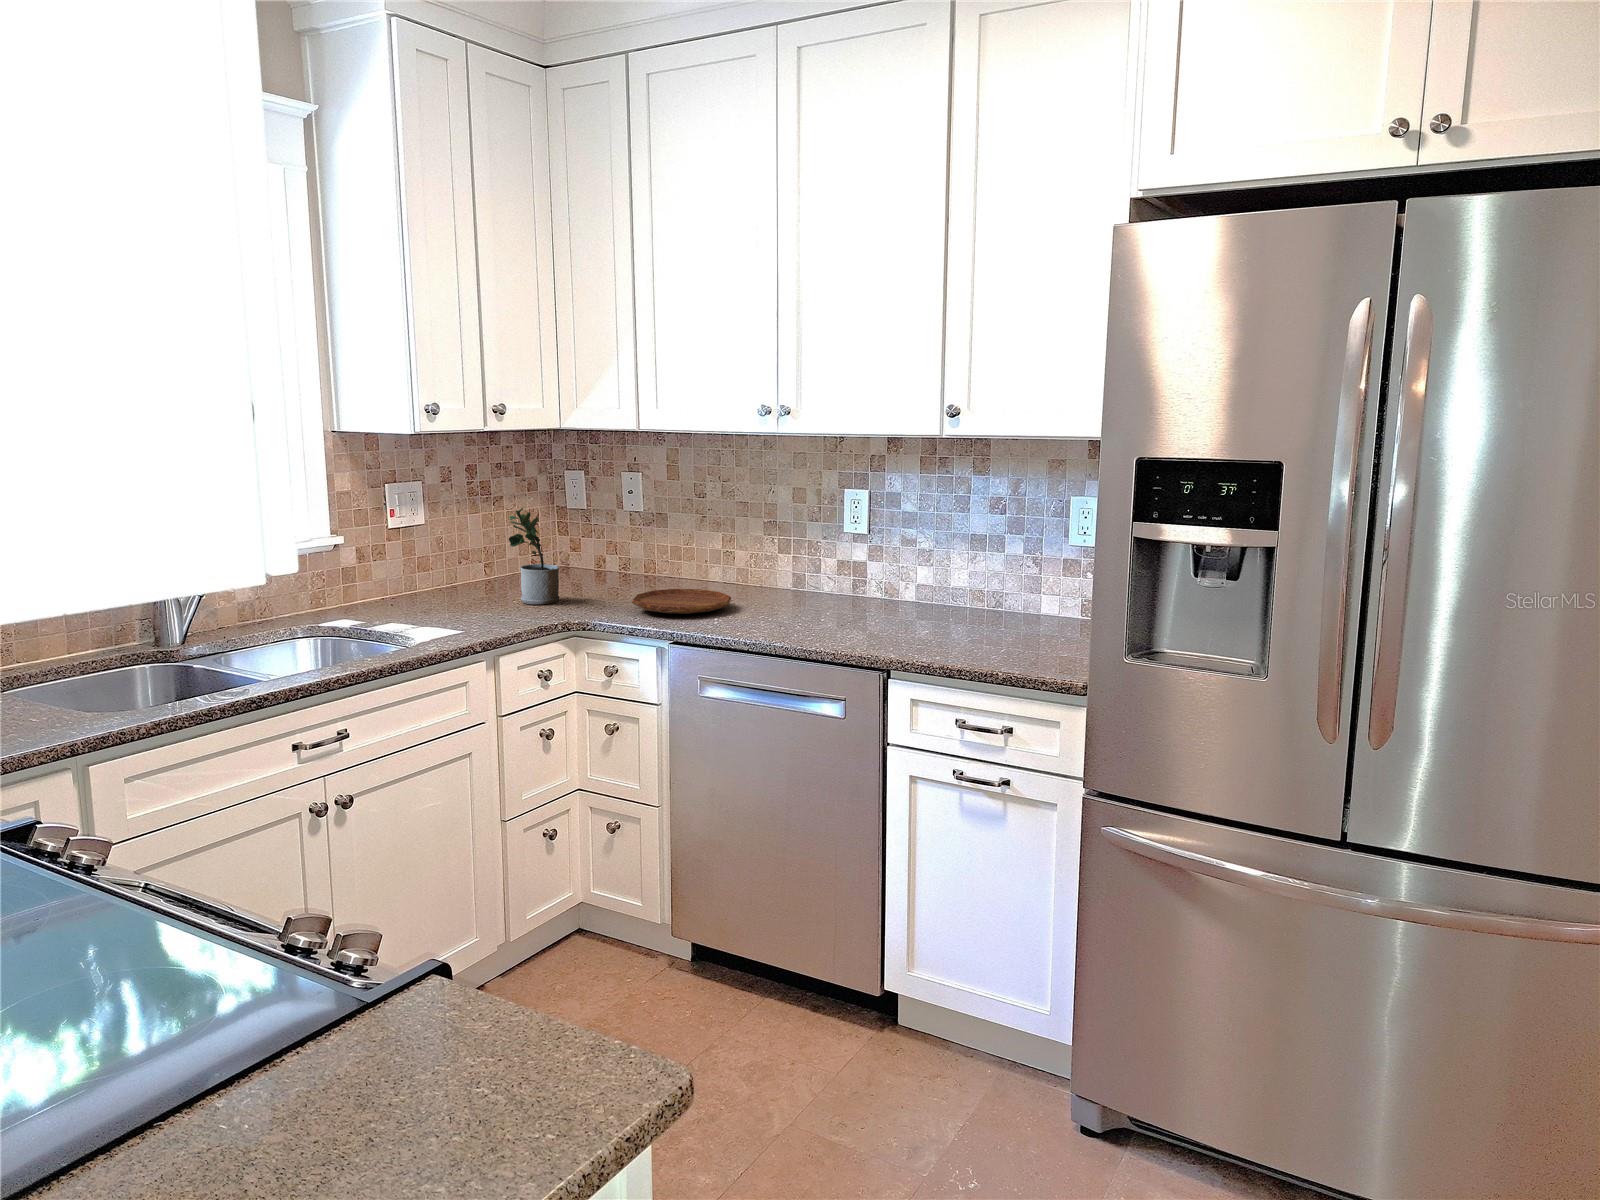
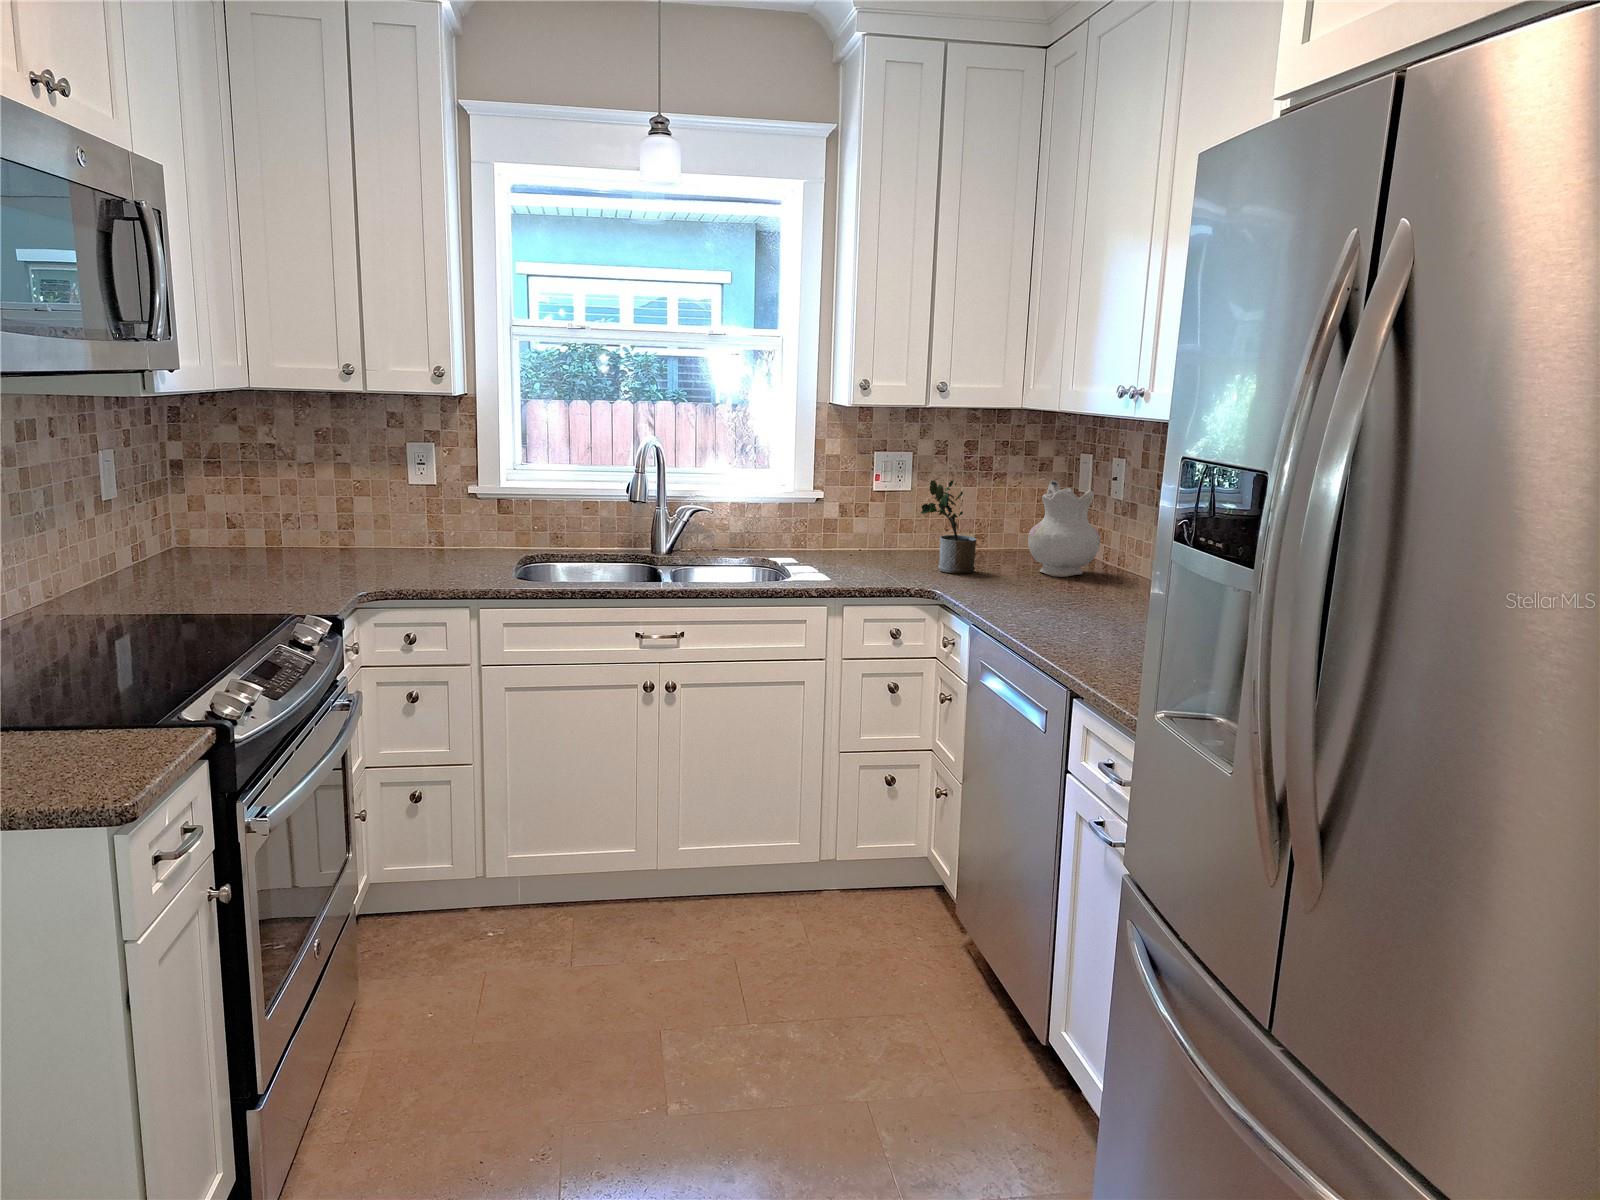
ceramic pitcher: none [588,498,657,591] -> present [1028,480,1100,577]
tray: present [632,589,731,614] -> none [987,575,1094,601]

